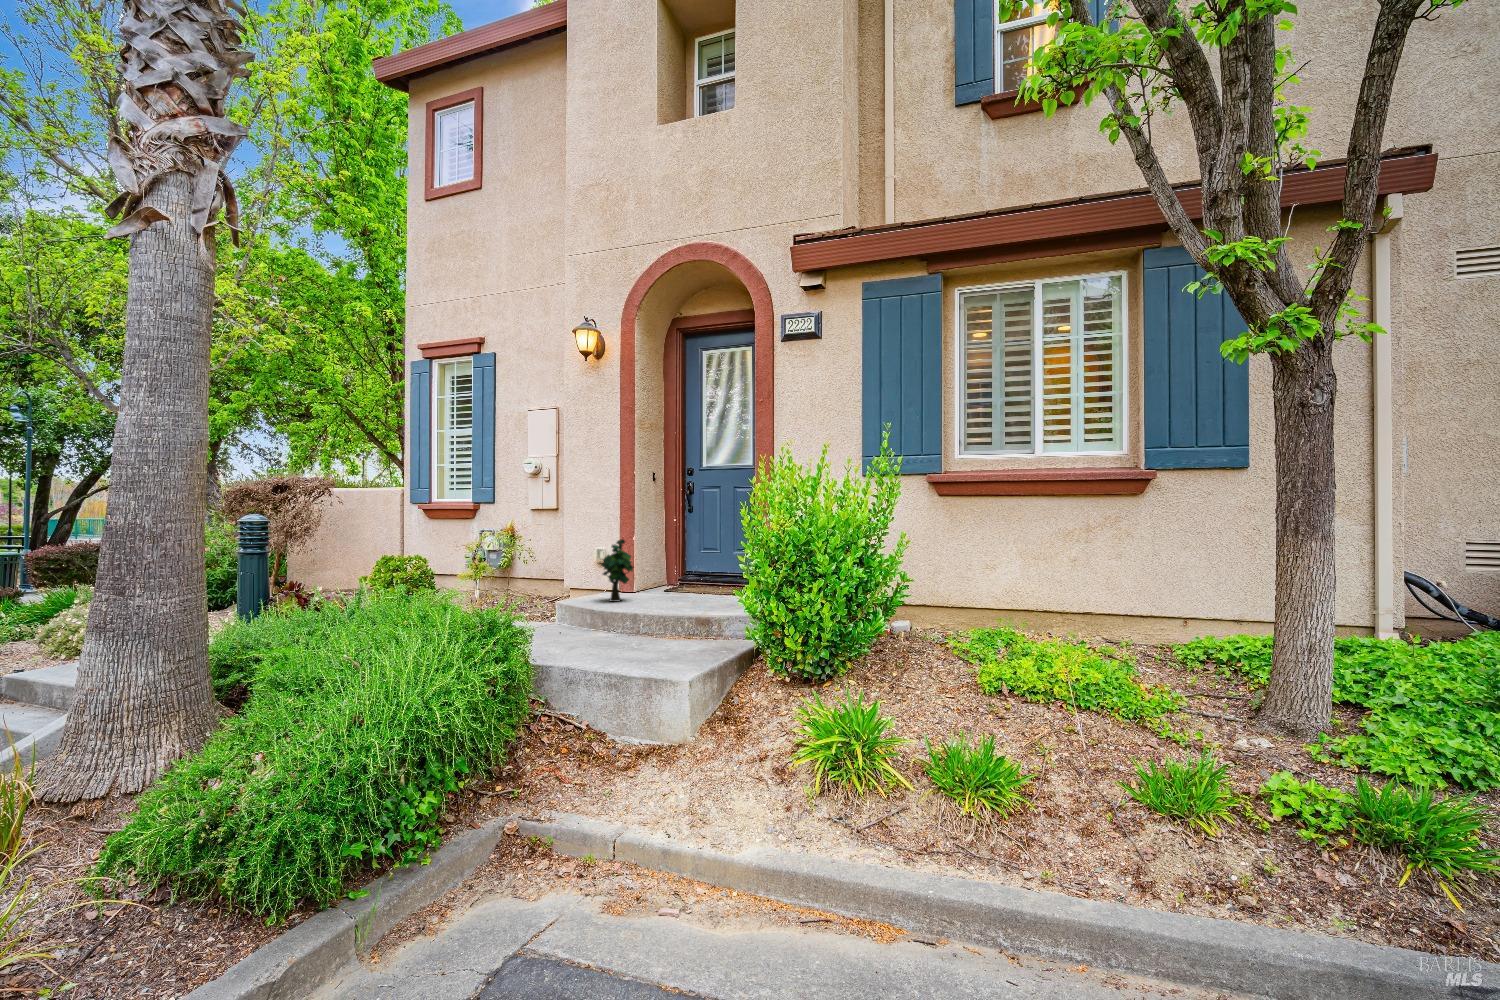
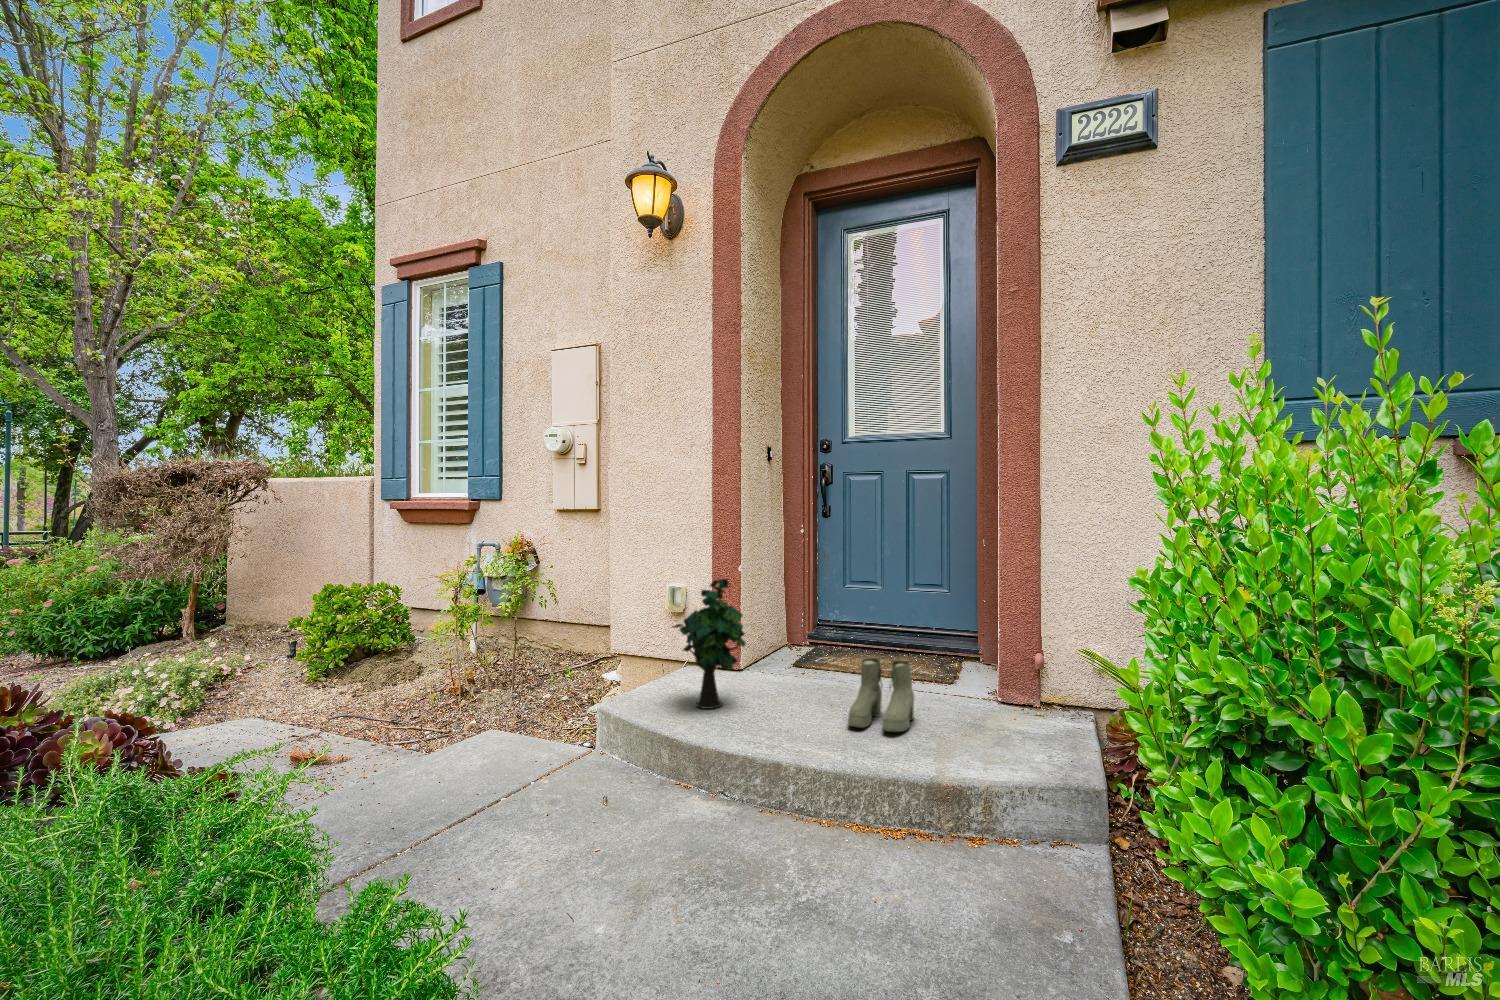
boots: none [677,575,710,605] -> present [848,658,914,732]

